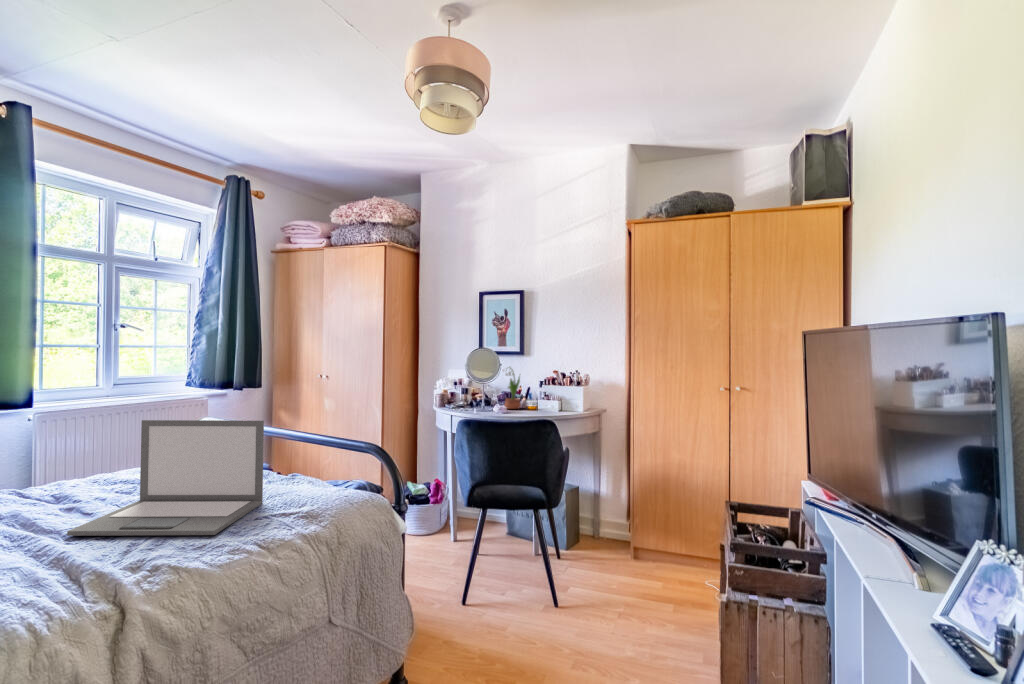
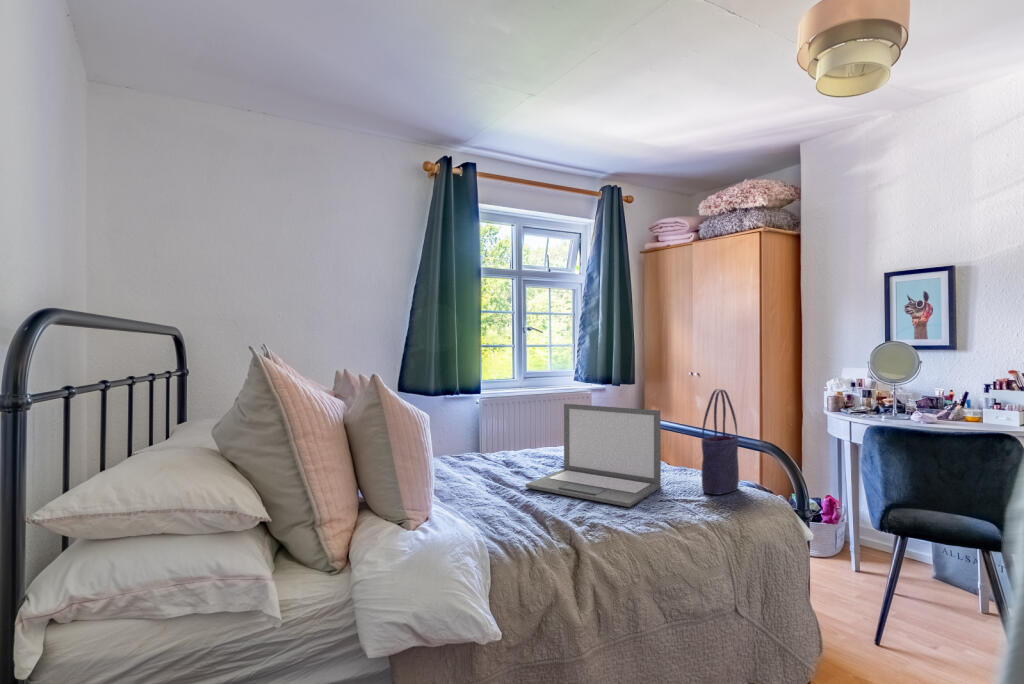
potted flower: present [503,368,521,409] -> none [926,363,960,420]
tote bag: none [307,395,346,502] -> present [702,389,739,495]

